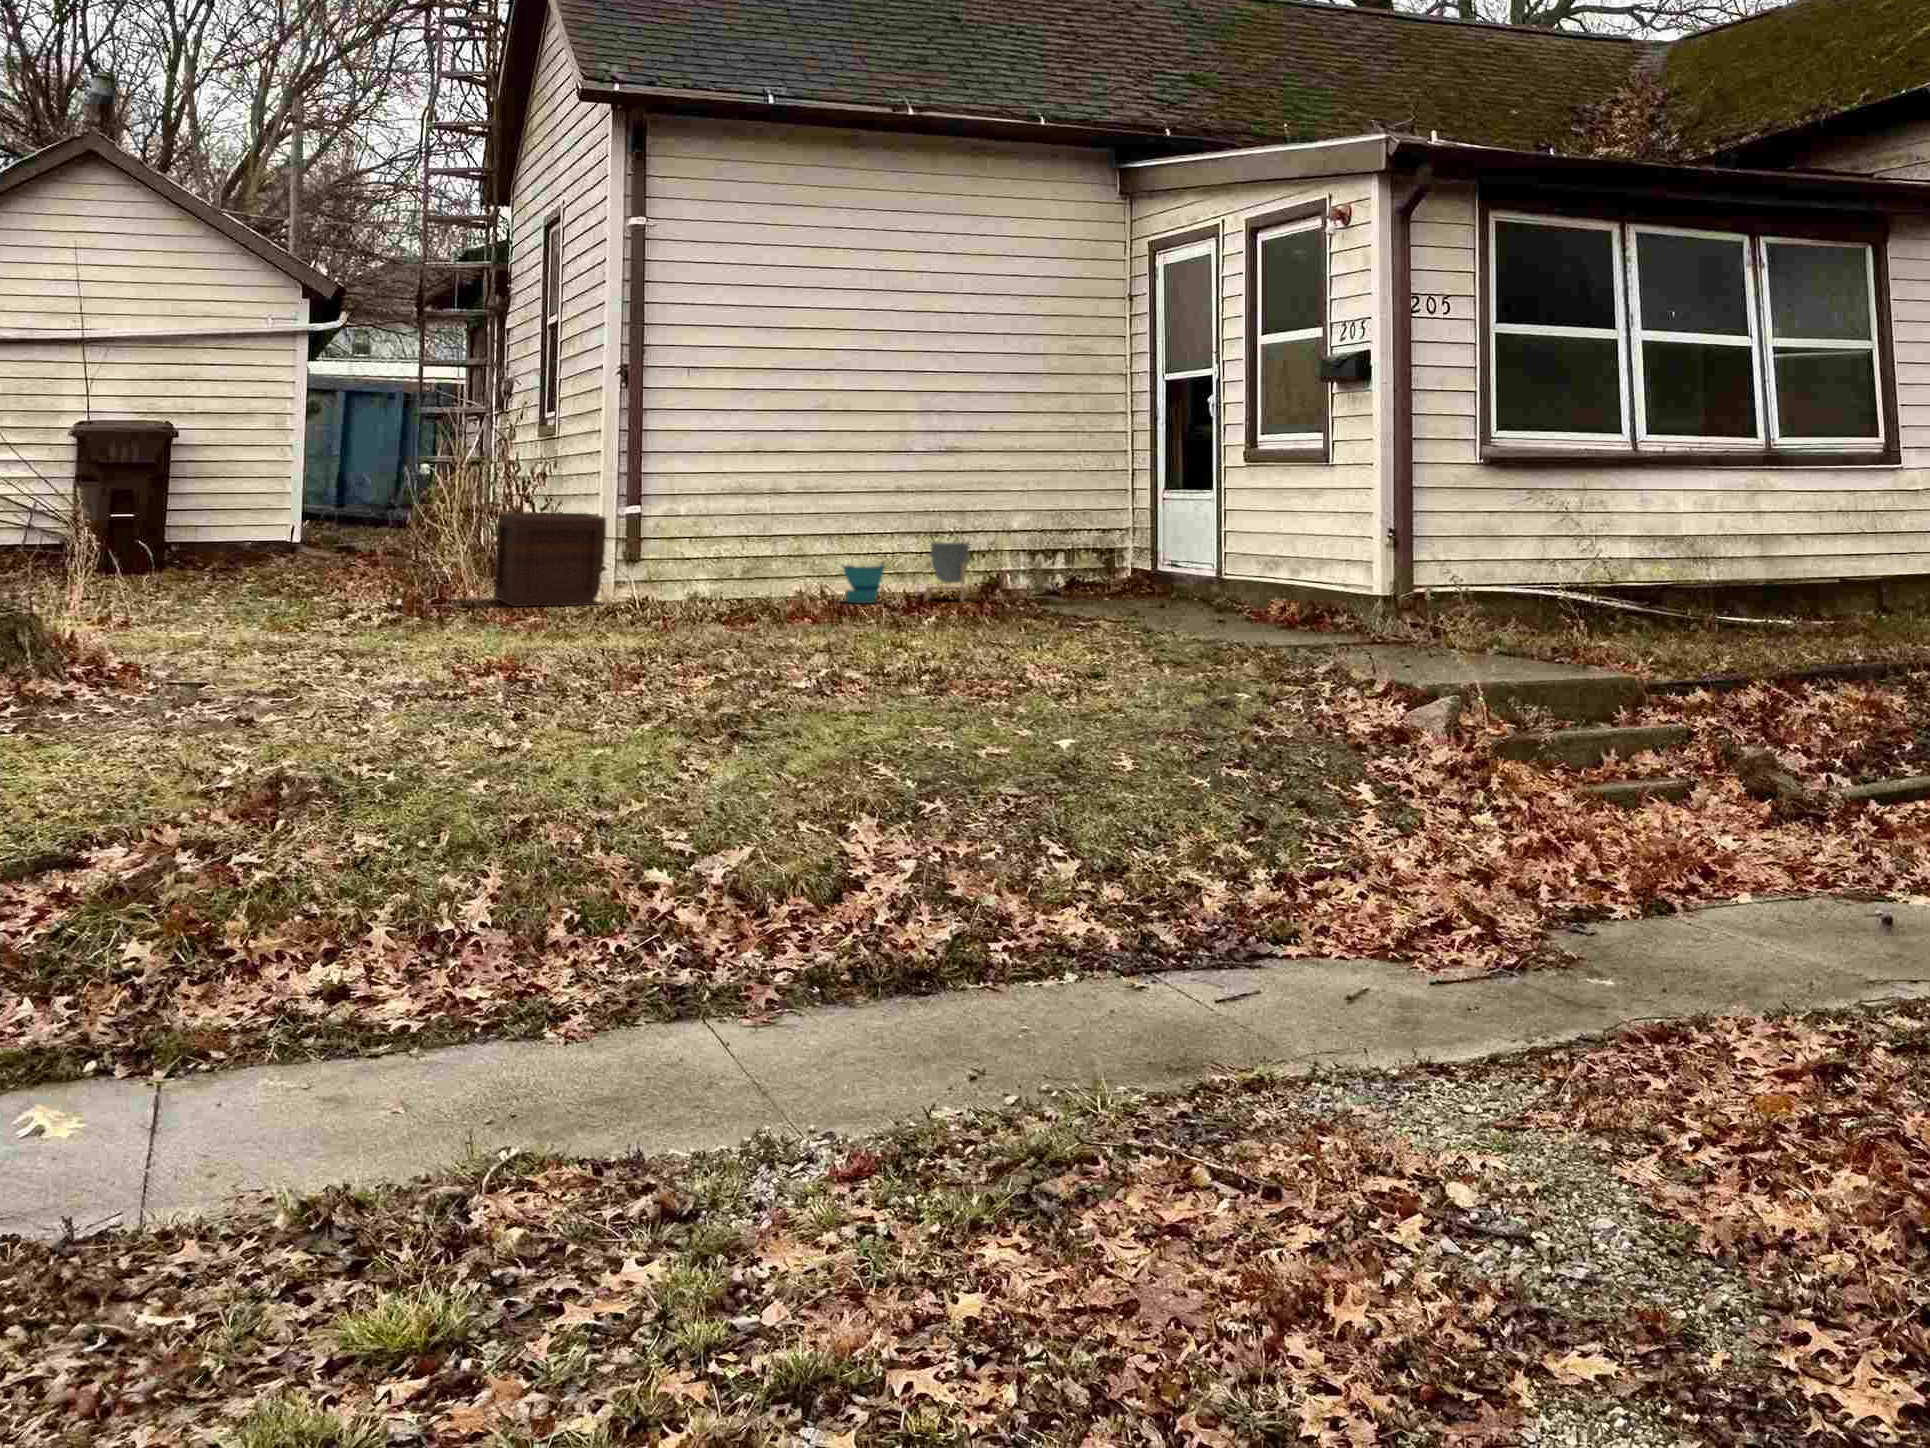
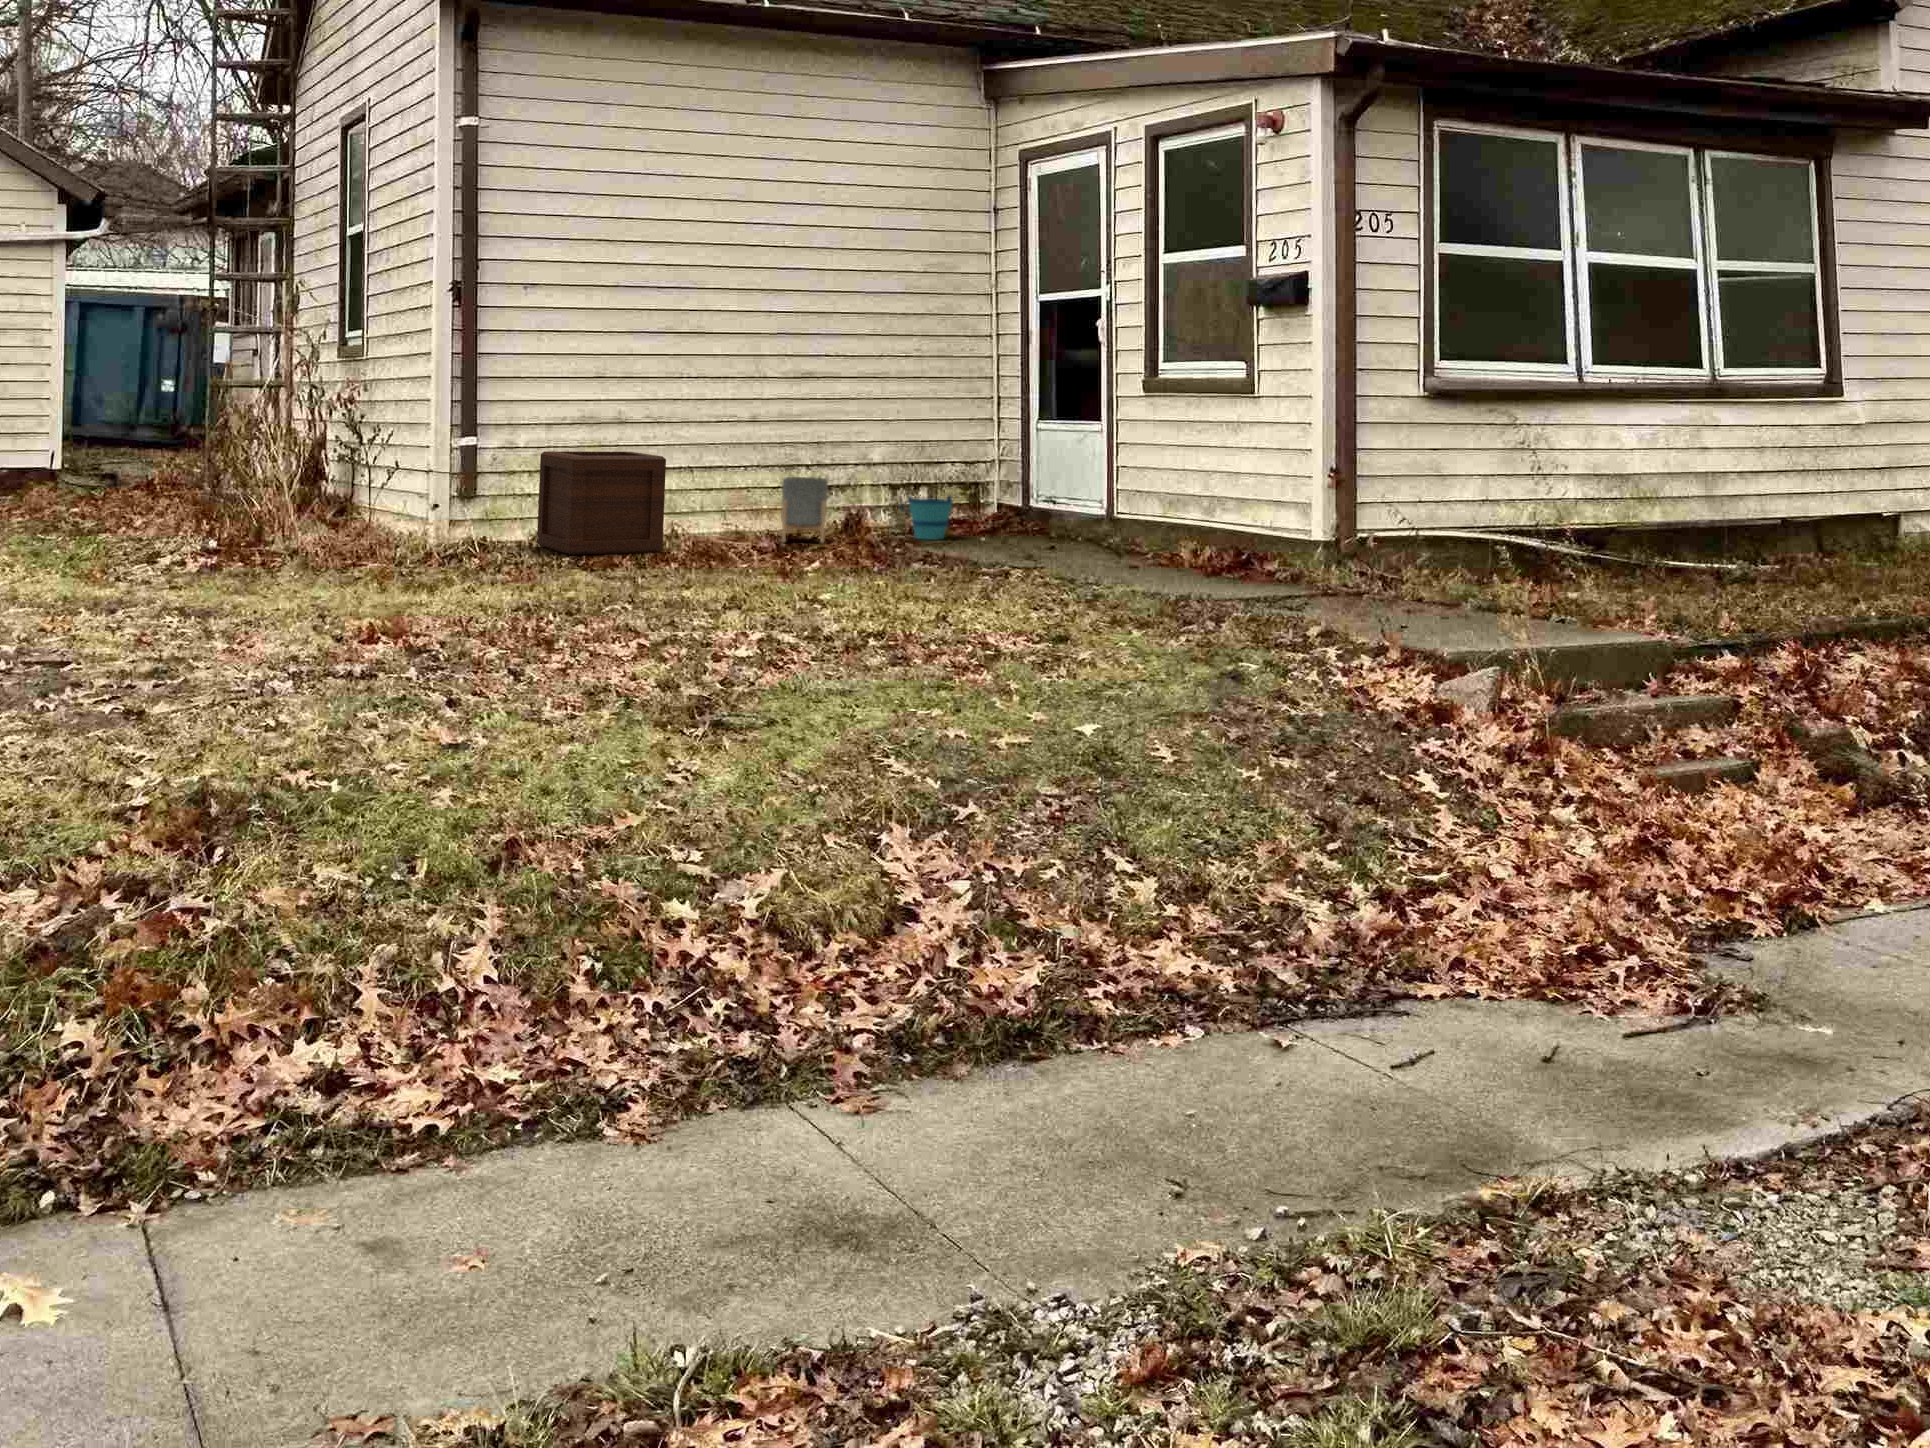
wooden crate: present [494,513,606,607] -> present [537,451,666,555]
bucket: present [843,563,884,604] -> present [901,495,953,540]

